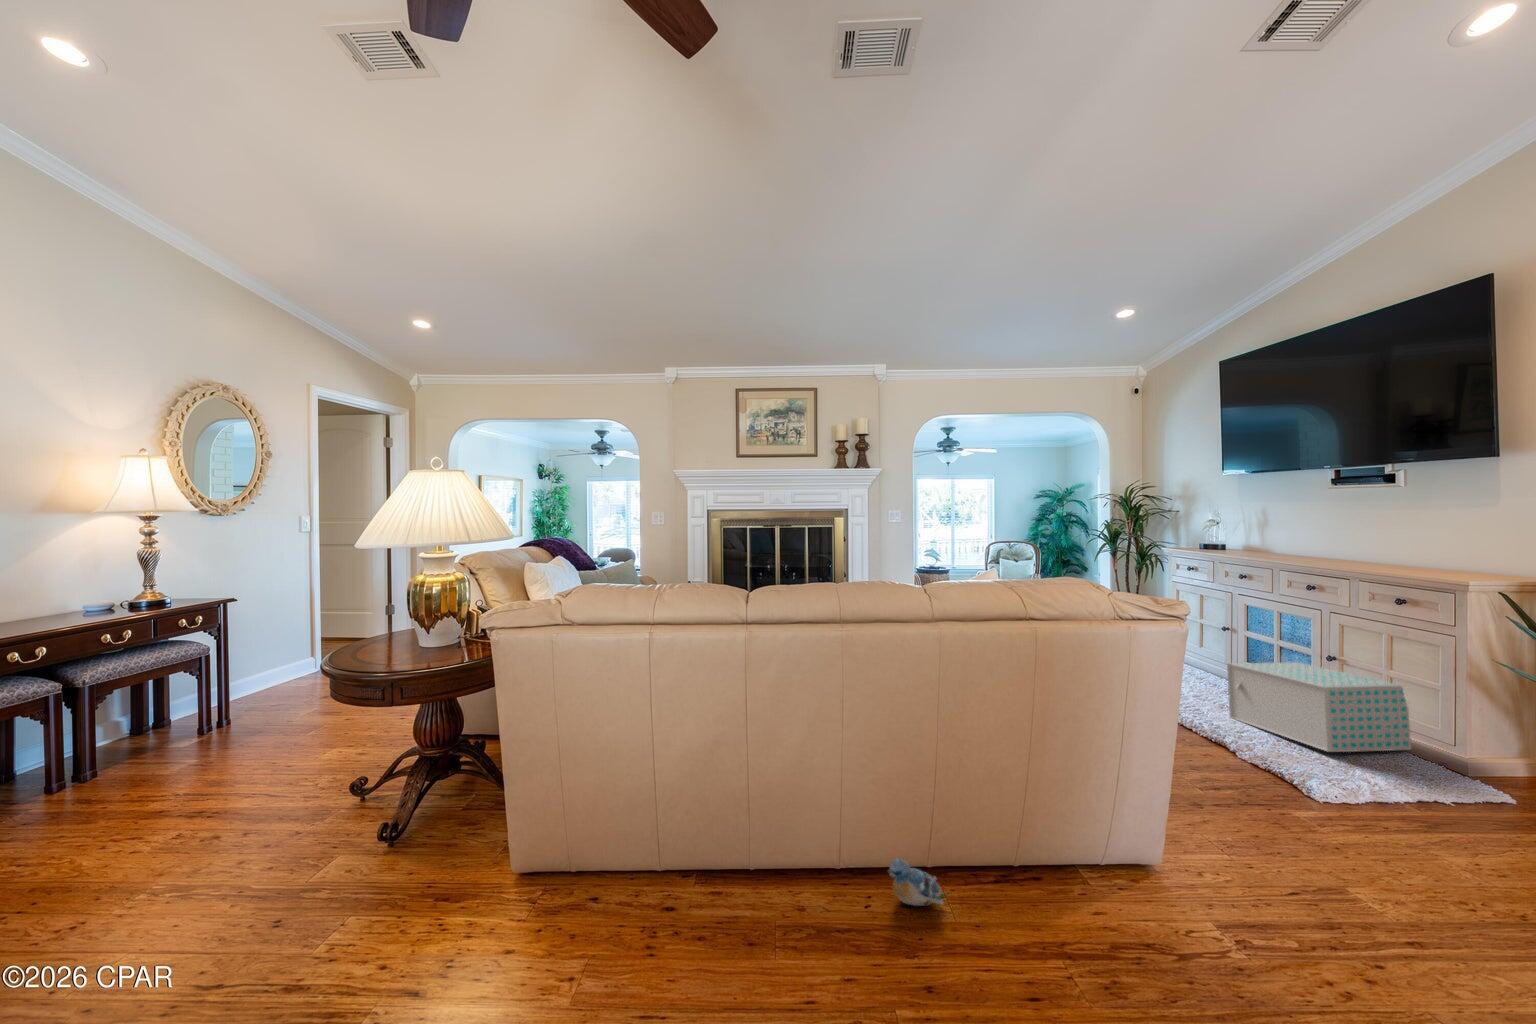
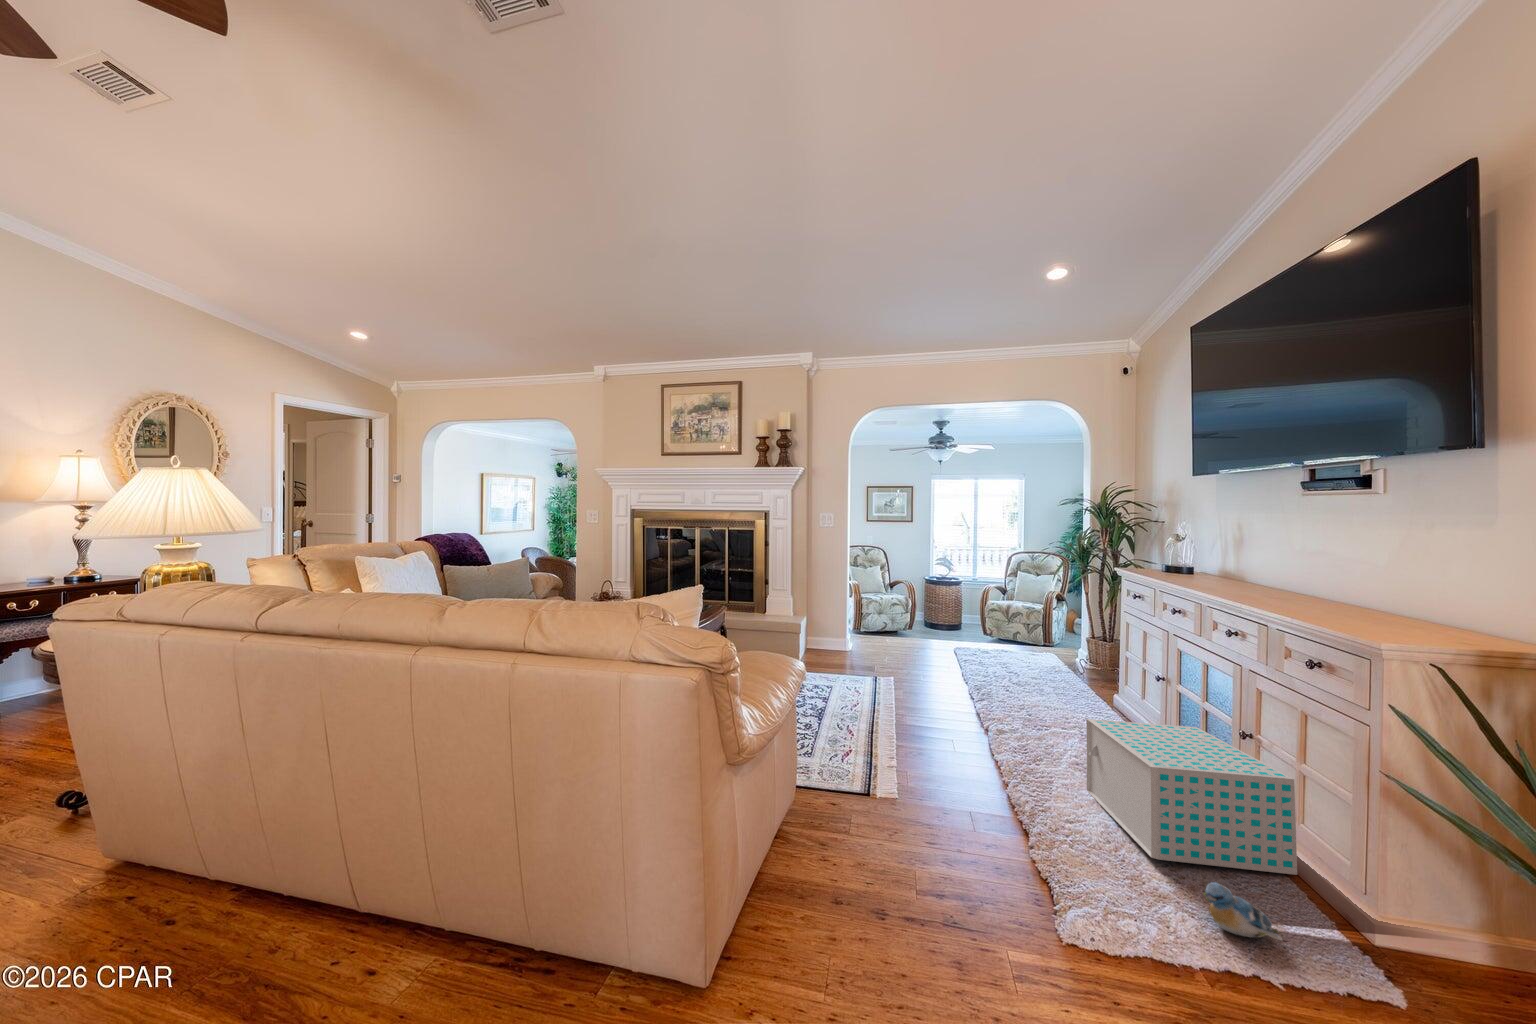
plush toy: present [888,859,947,906] -> present [1203,882,1282,941]

